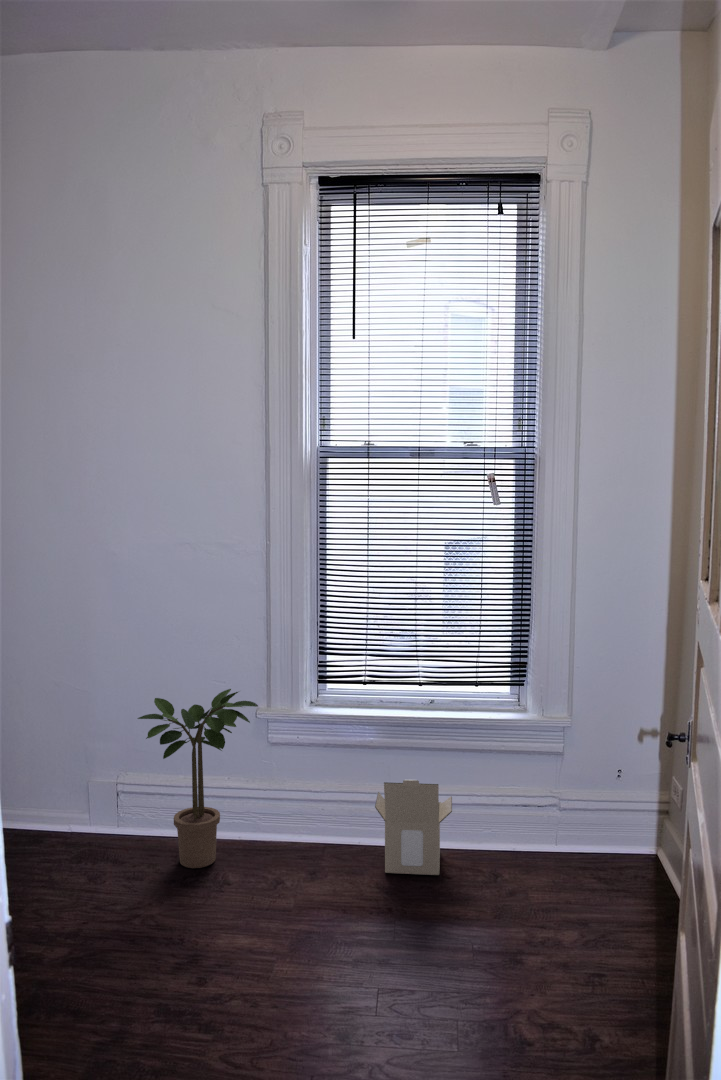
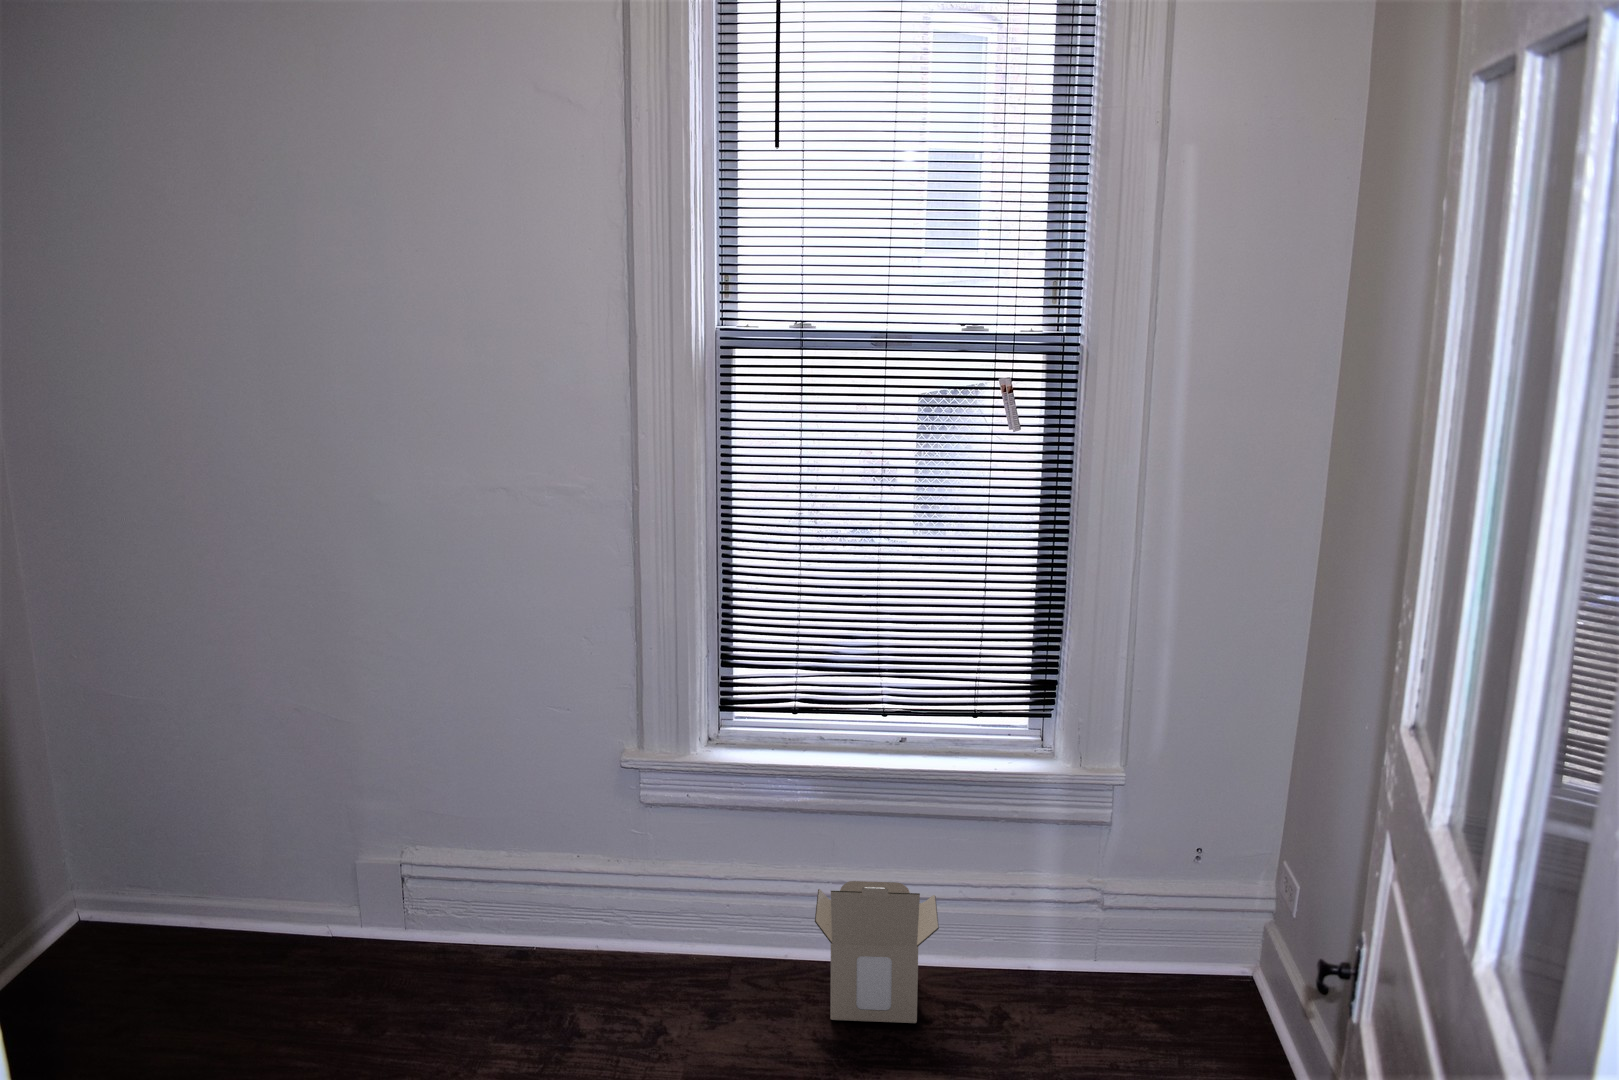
potted plant: present [138,689,258,868] -> none [423,731,624,1017]

